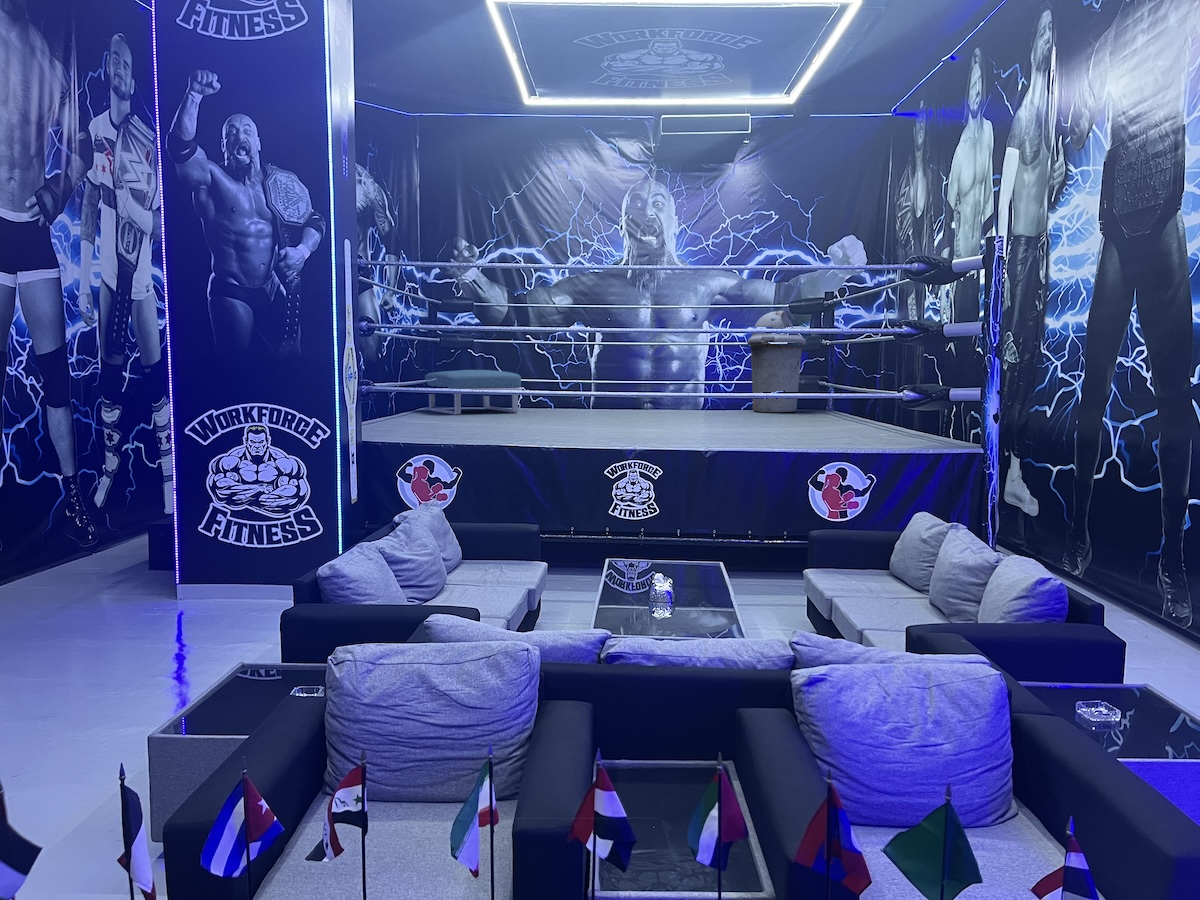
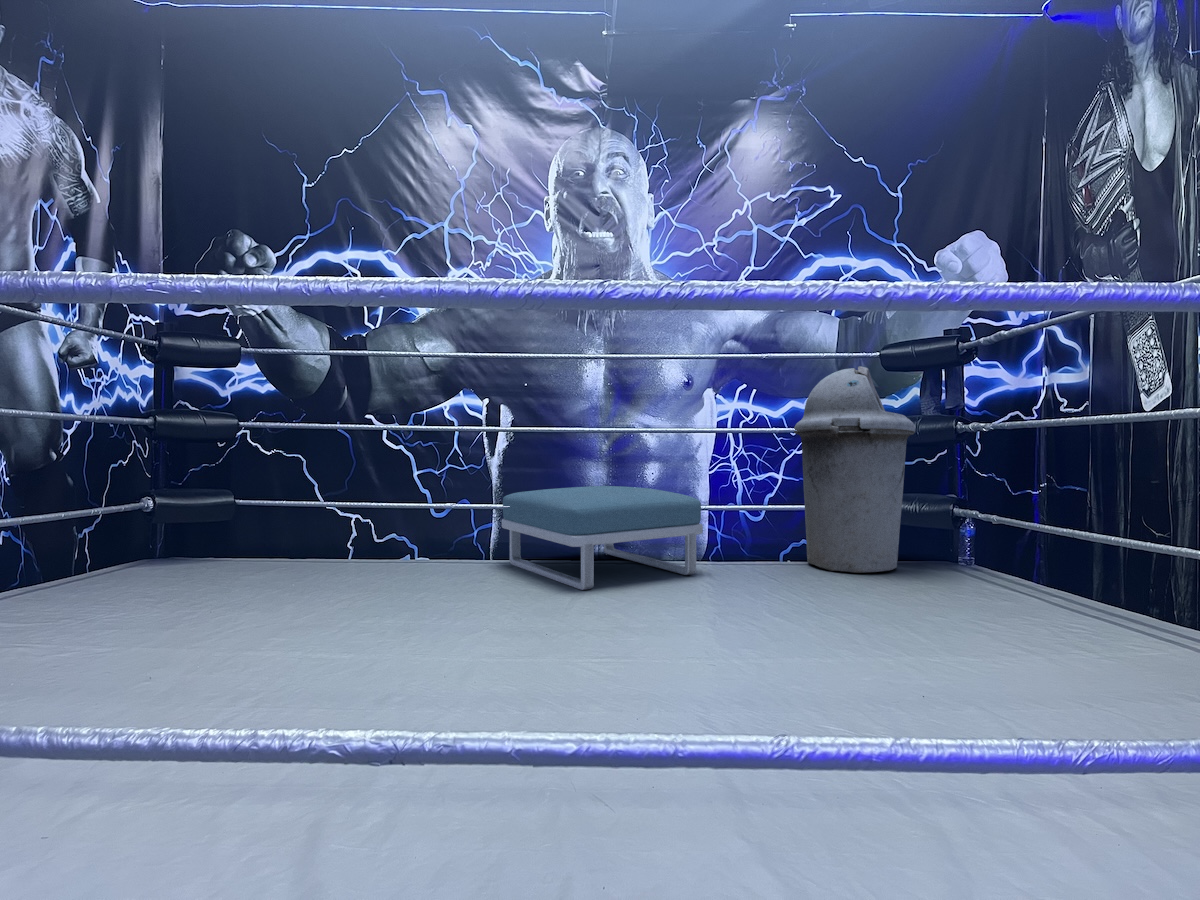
footstool: present [425,370,522,415] -> present [502,486,703,590]

